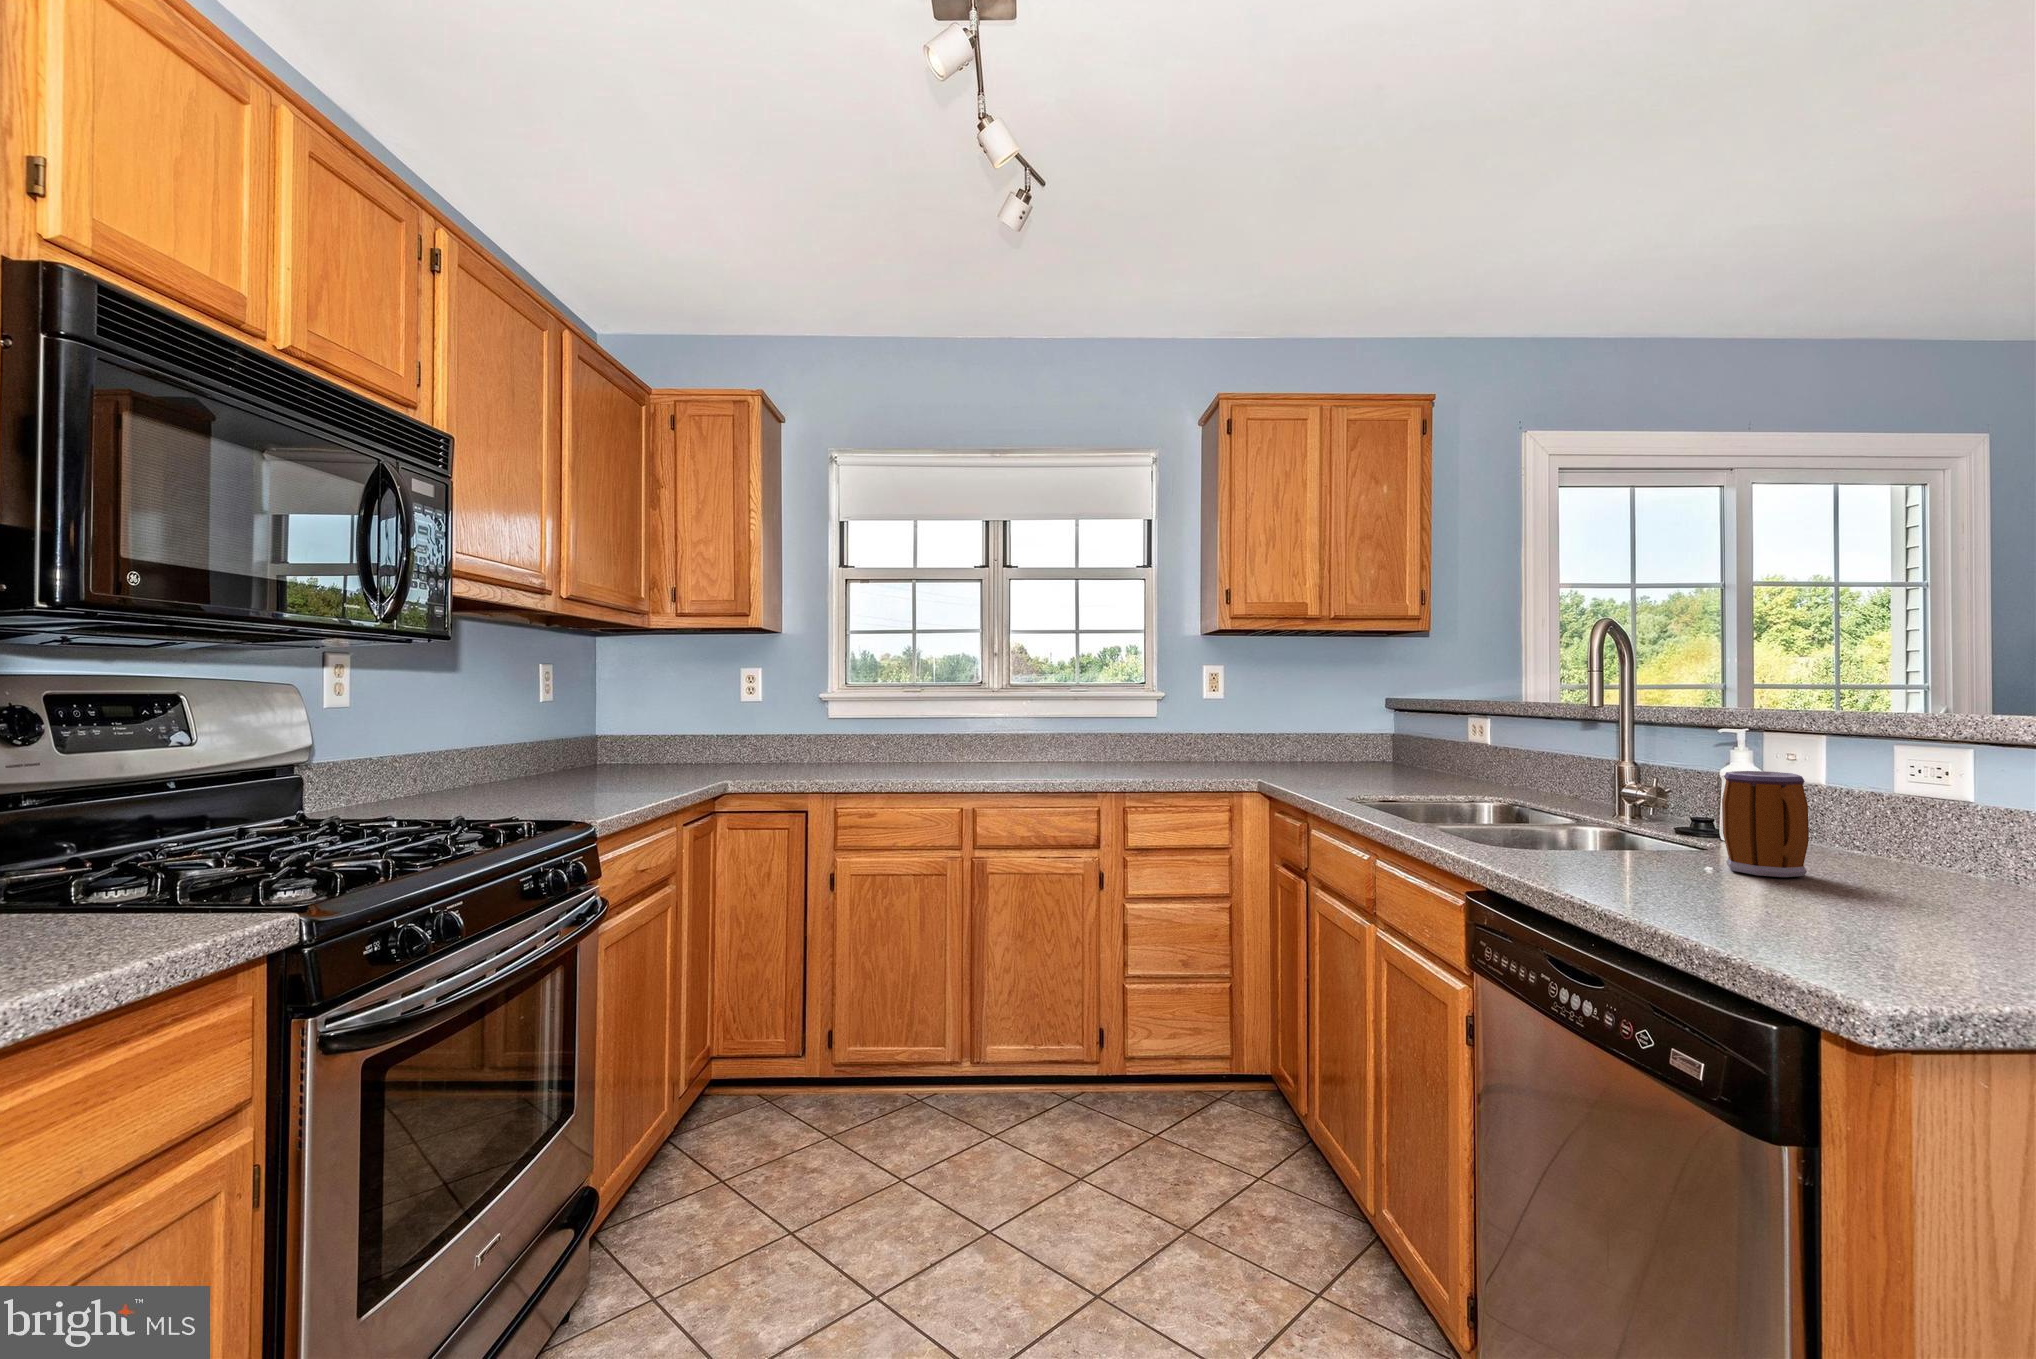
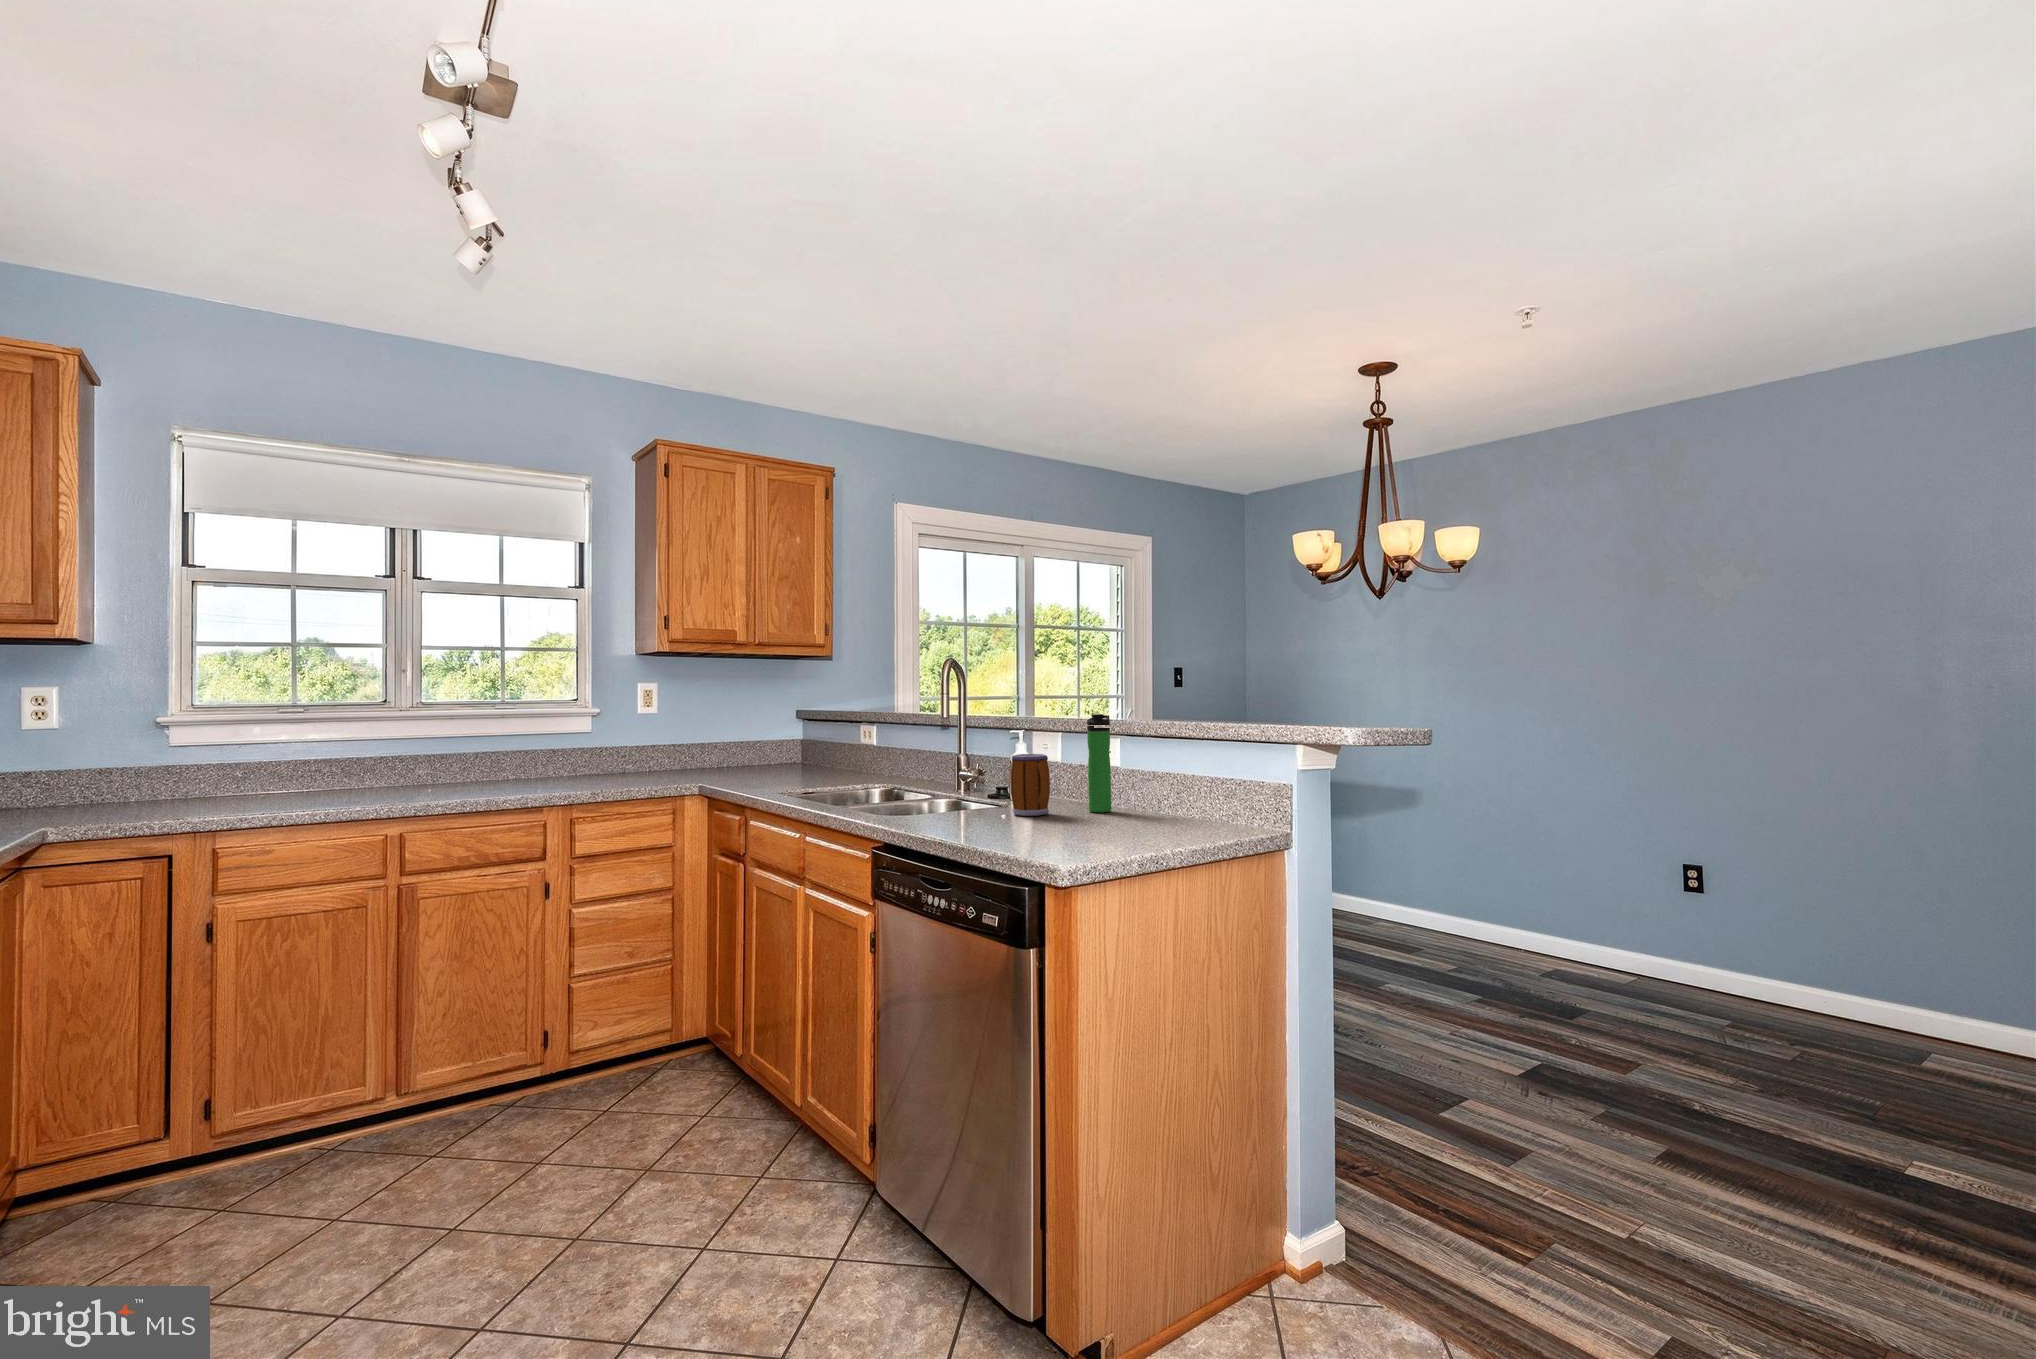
bottle: none [1895,708,1957,886] -> present [1087,714,1111,812]

